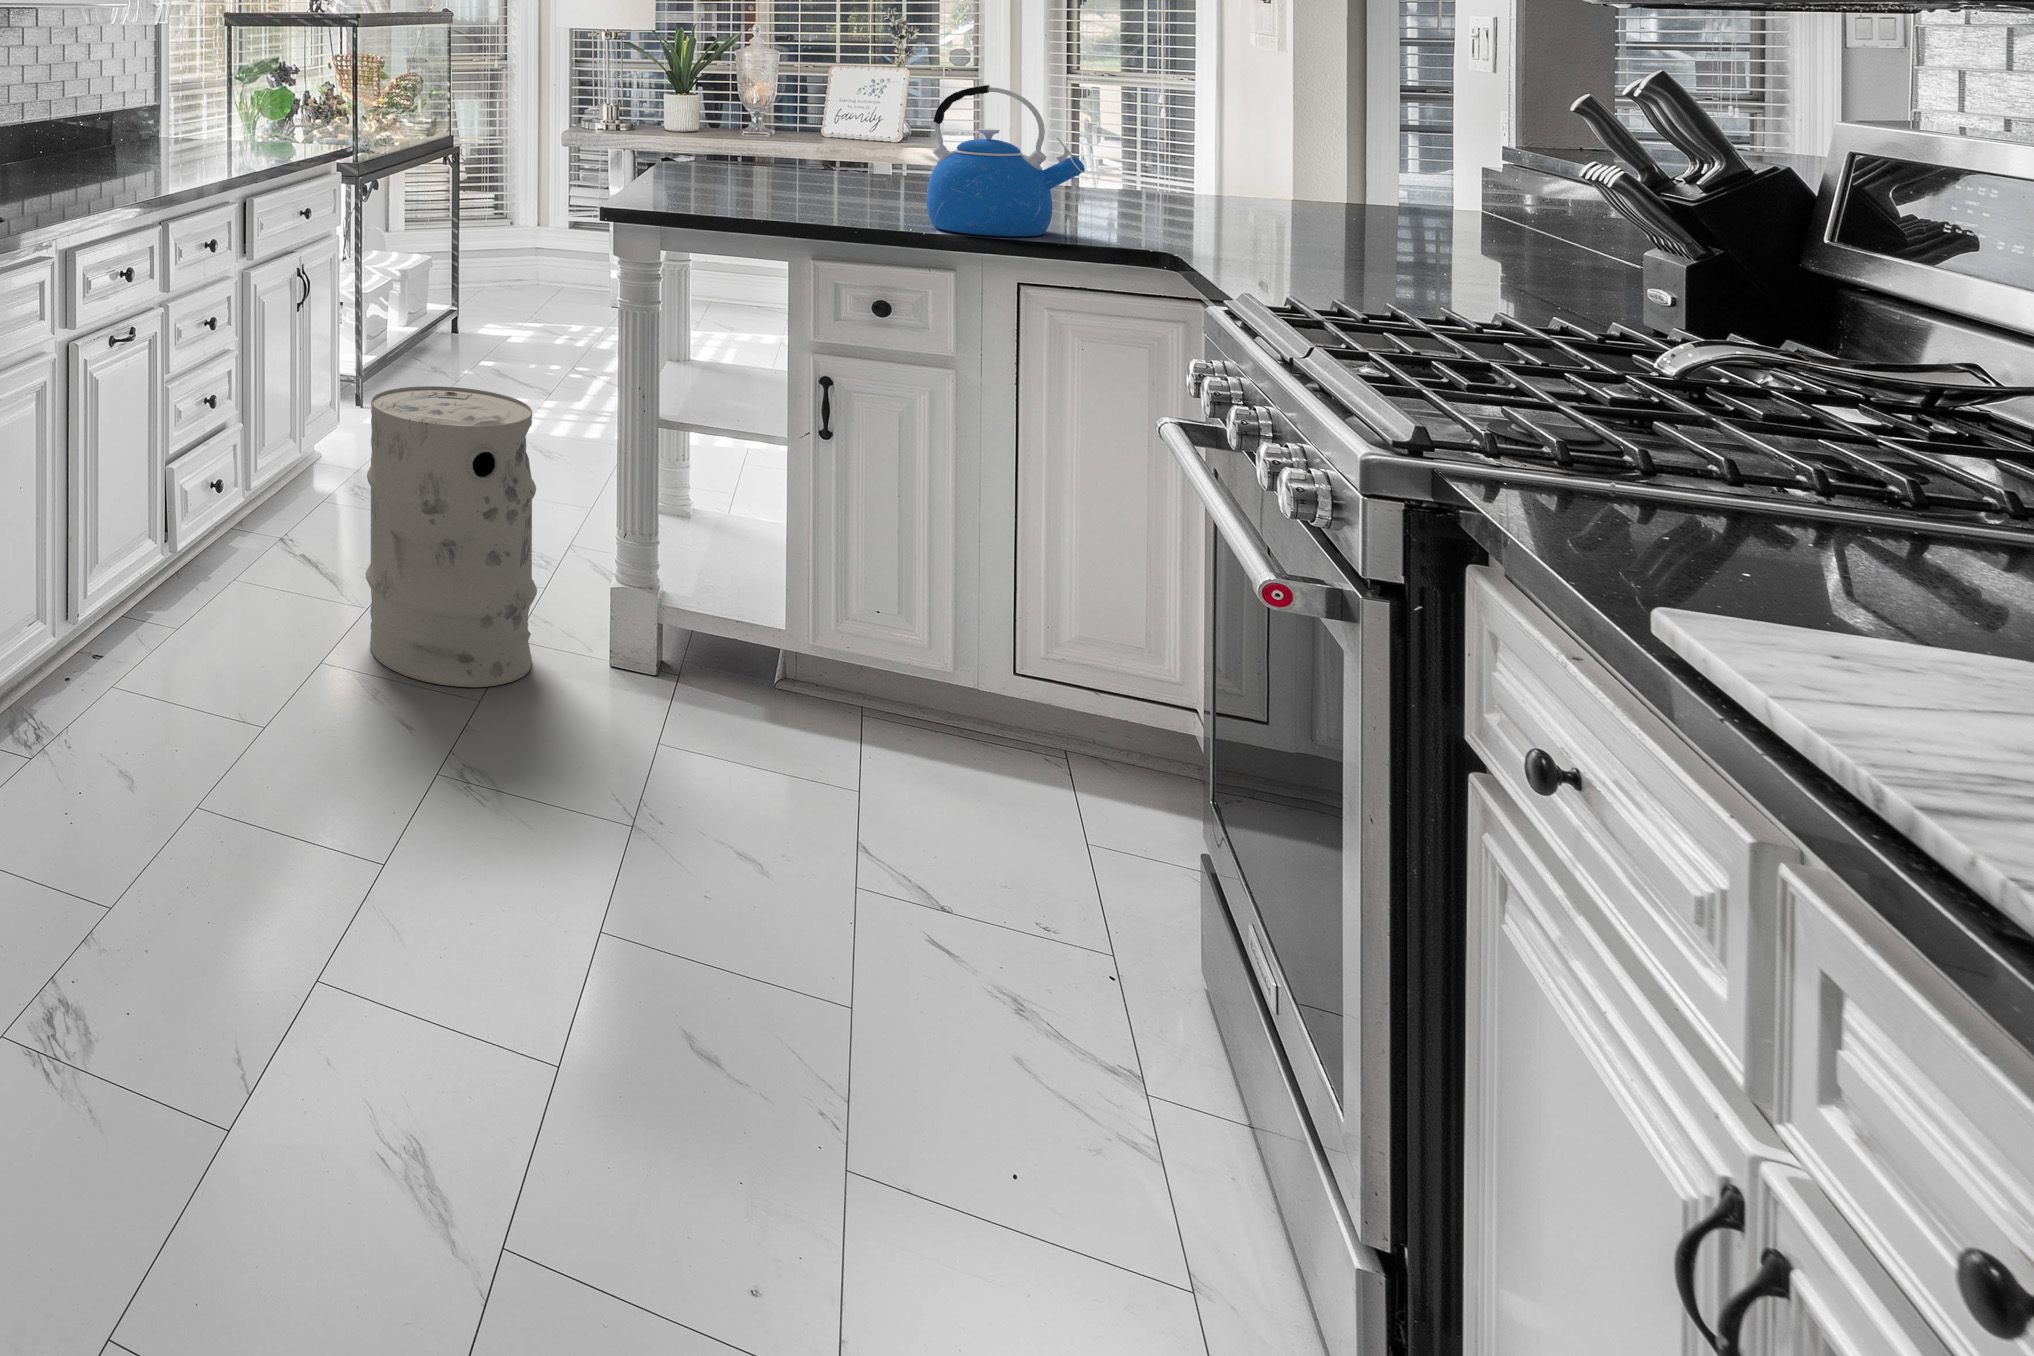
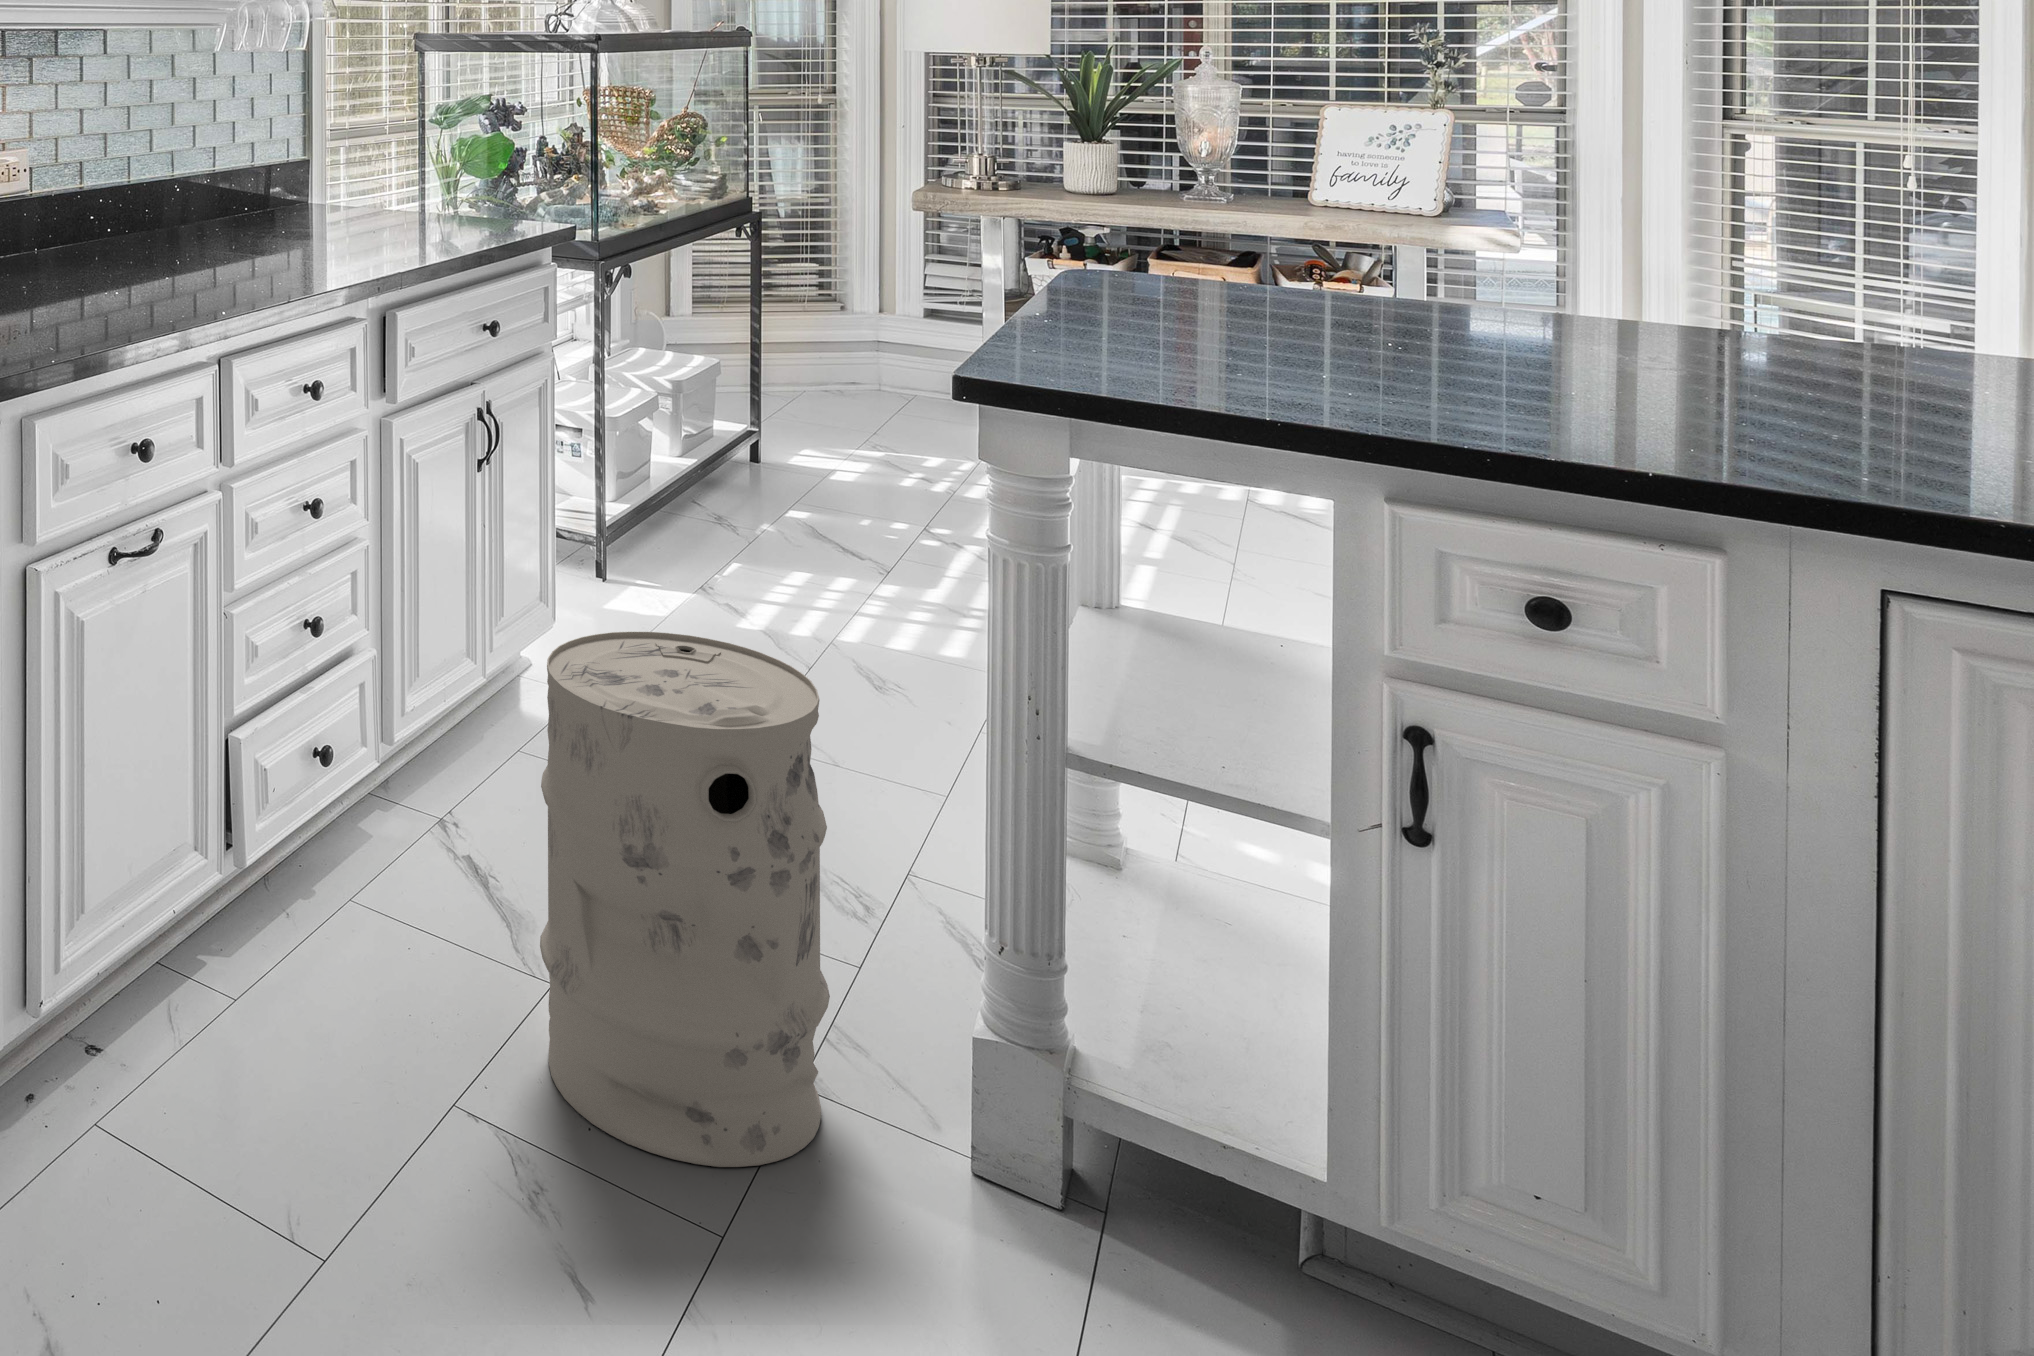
kettle: present [926,85,1085,237] -> none [1576,174,1940,472]

